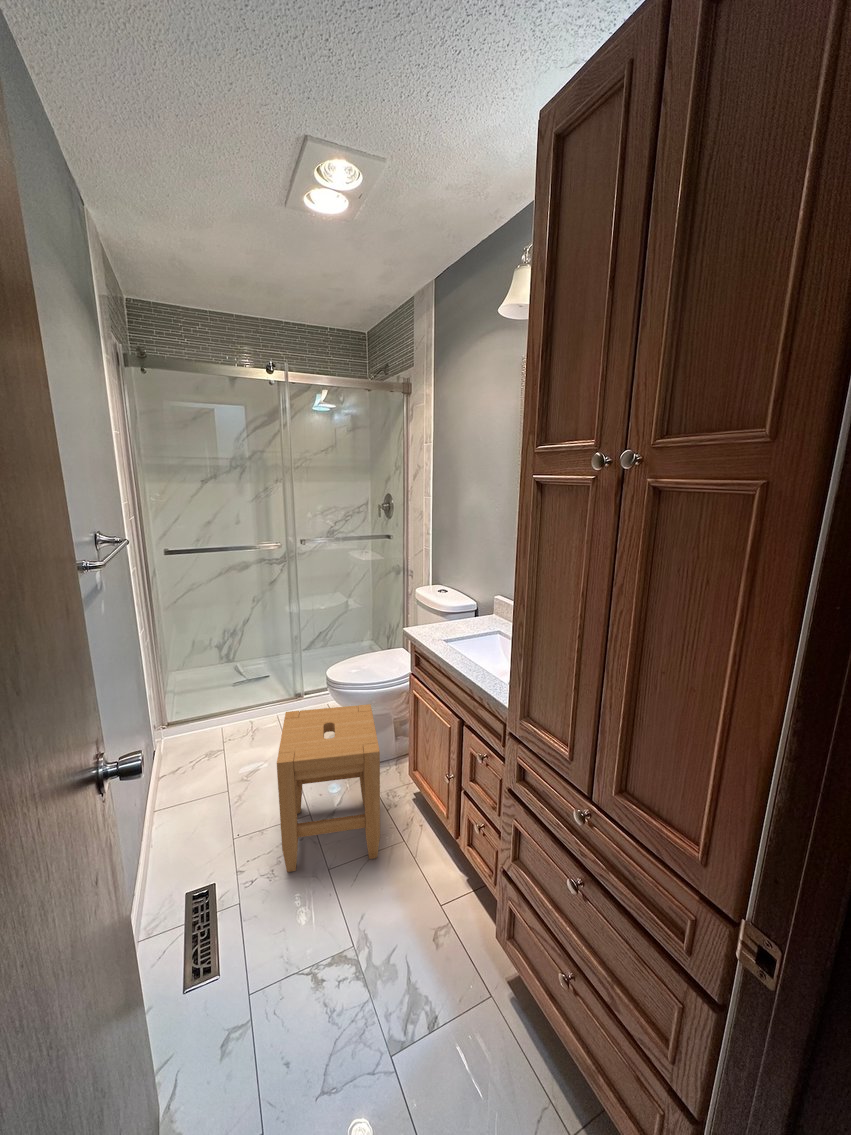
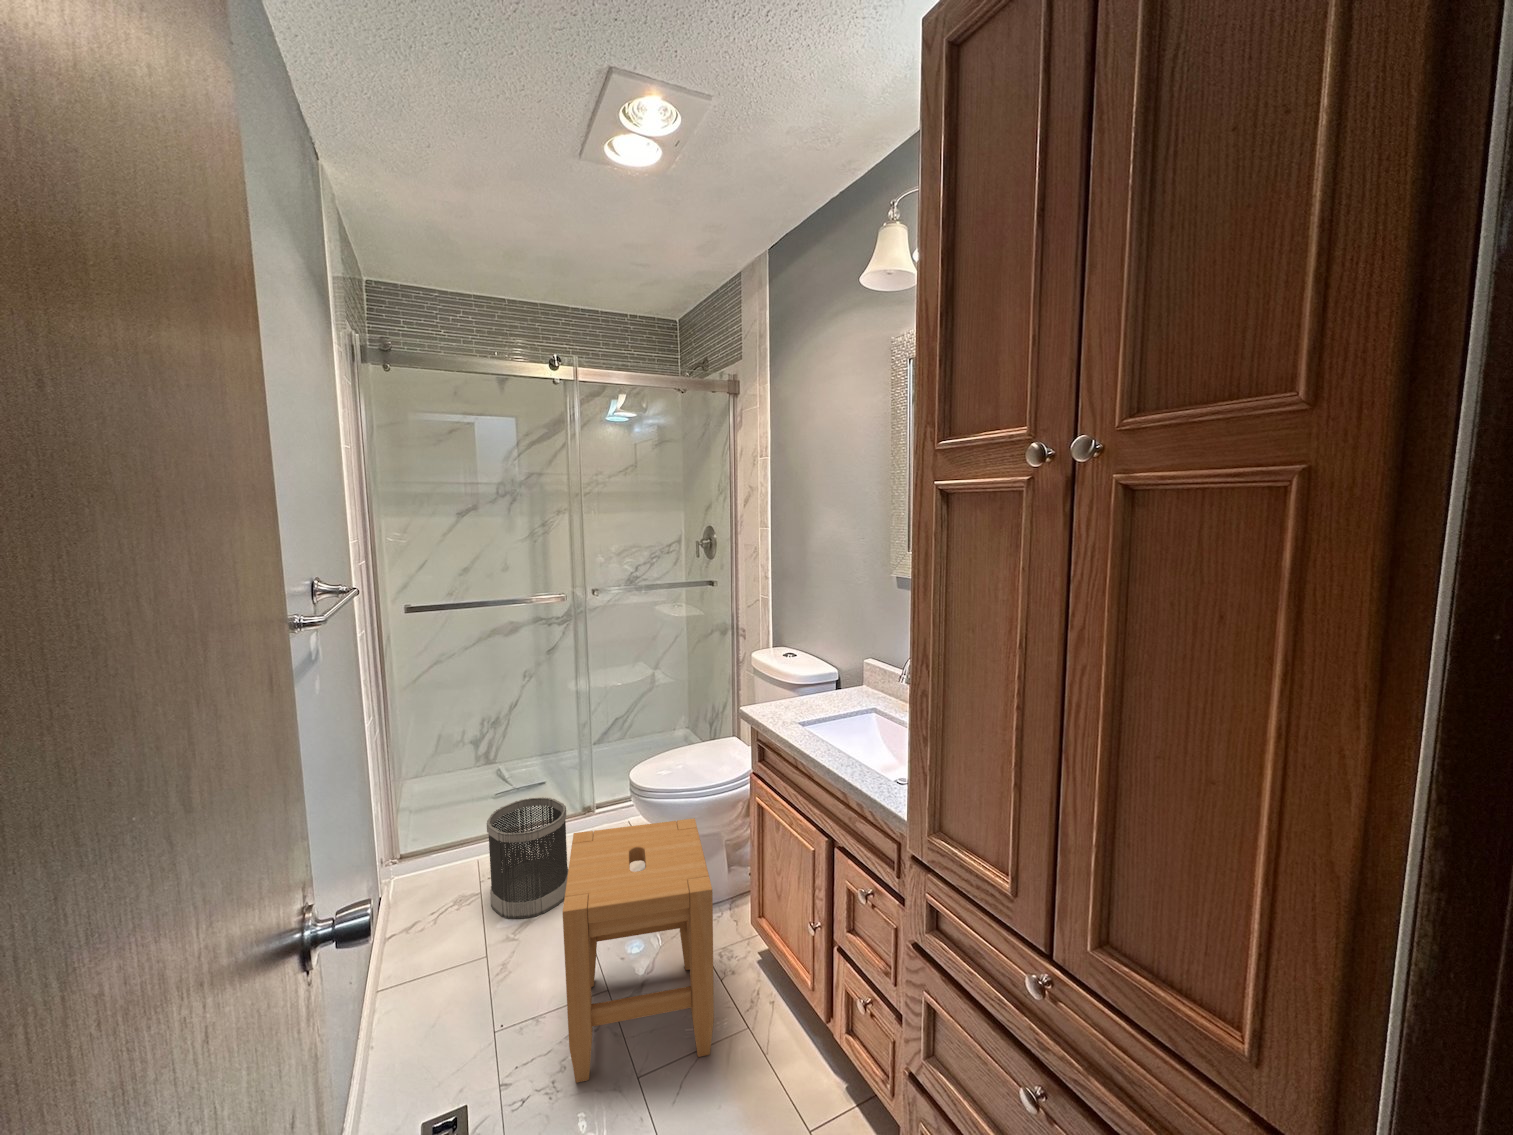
wastebasket: none [226,687,285,768] -> present [487,797,568,919]

